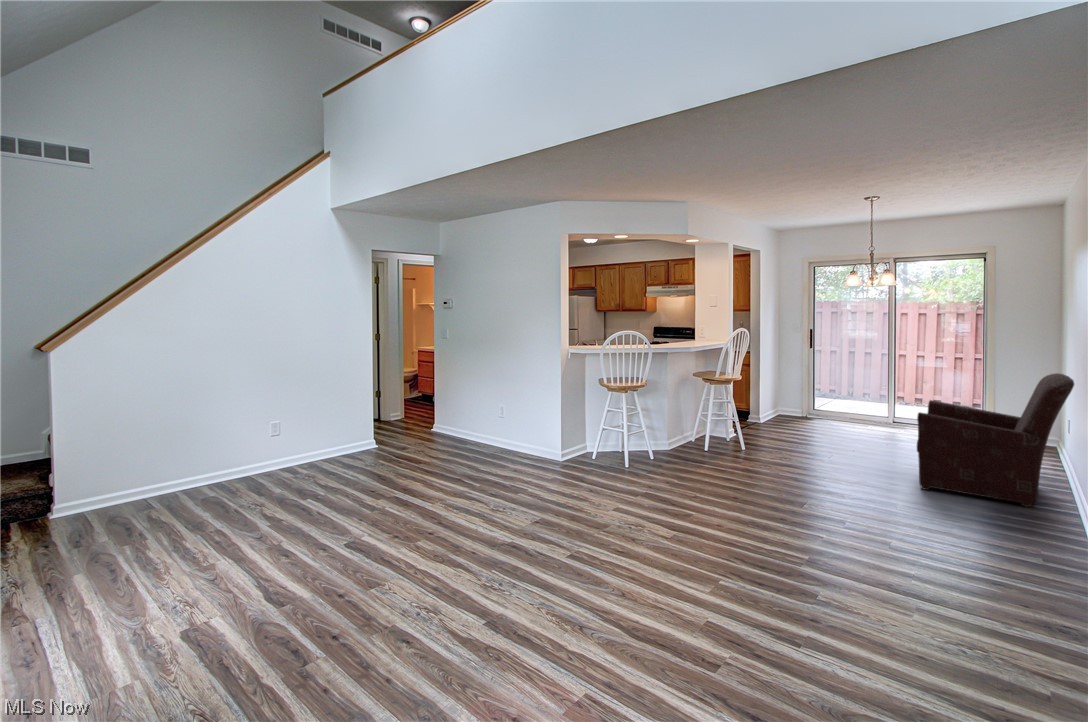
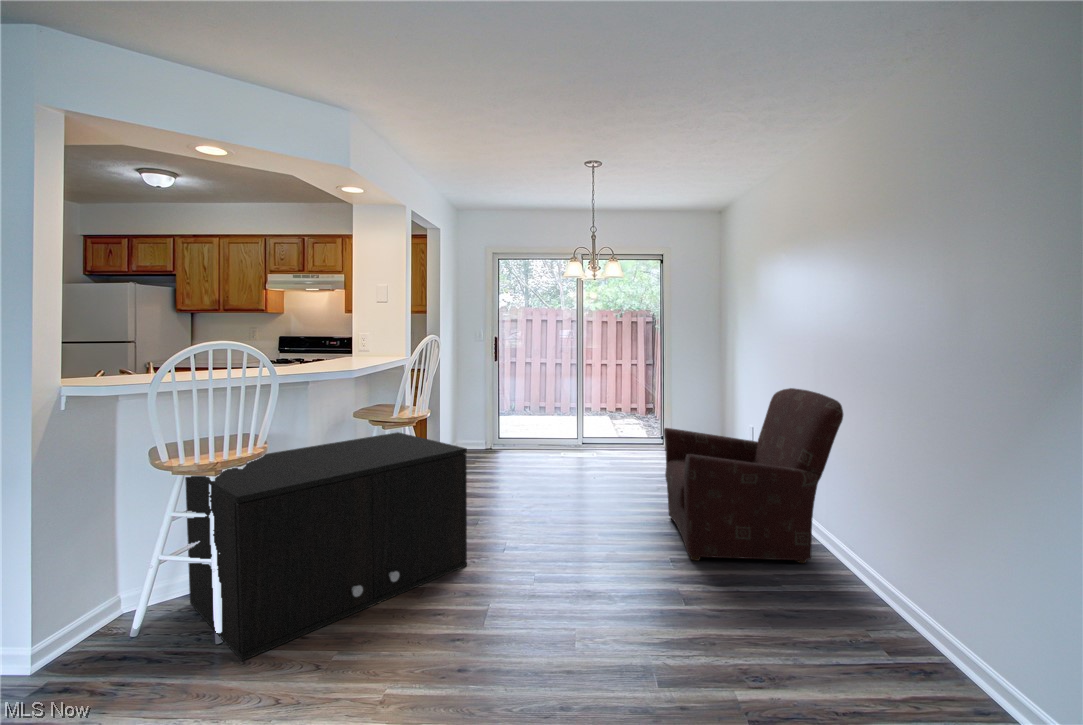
storage cabinet: none [612,386,756,473] -> present [185,432,467,661]

